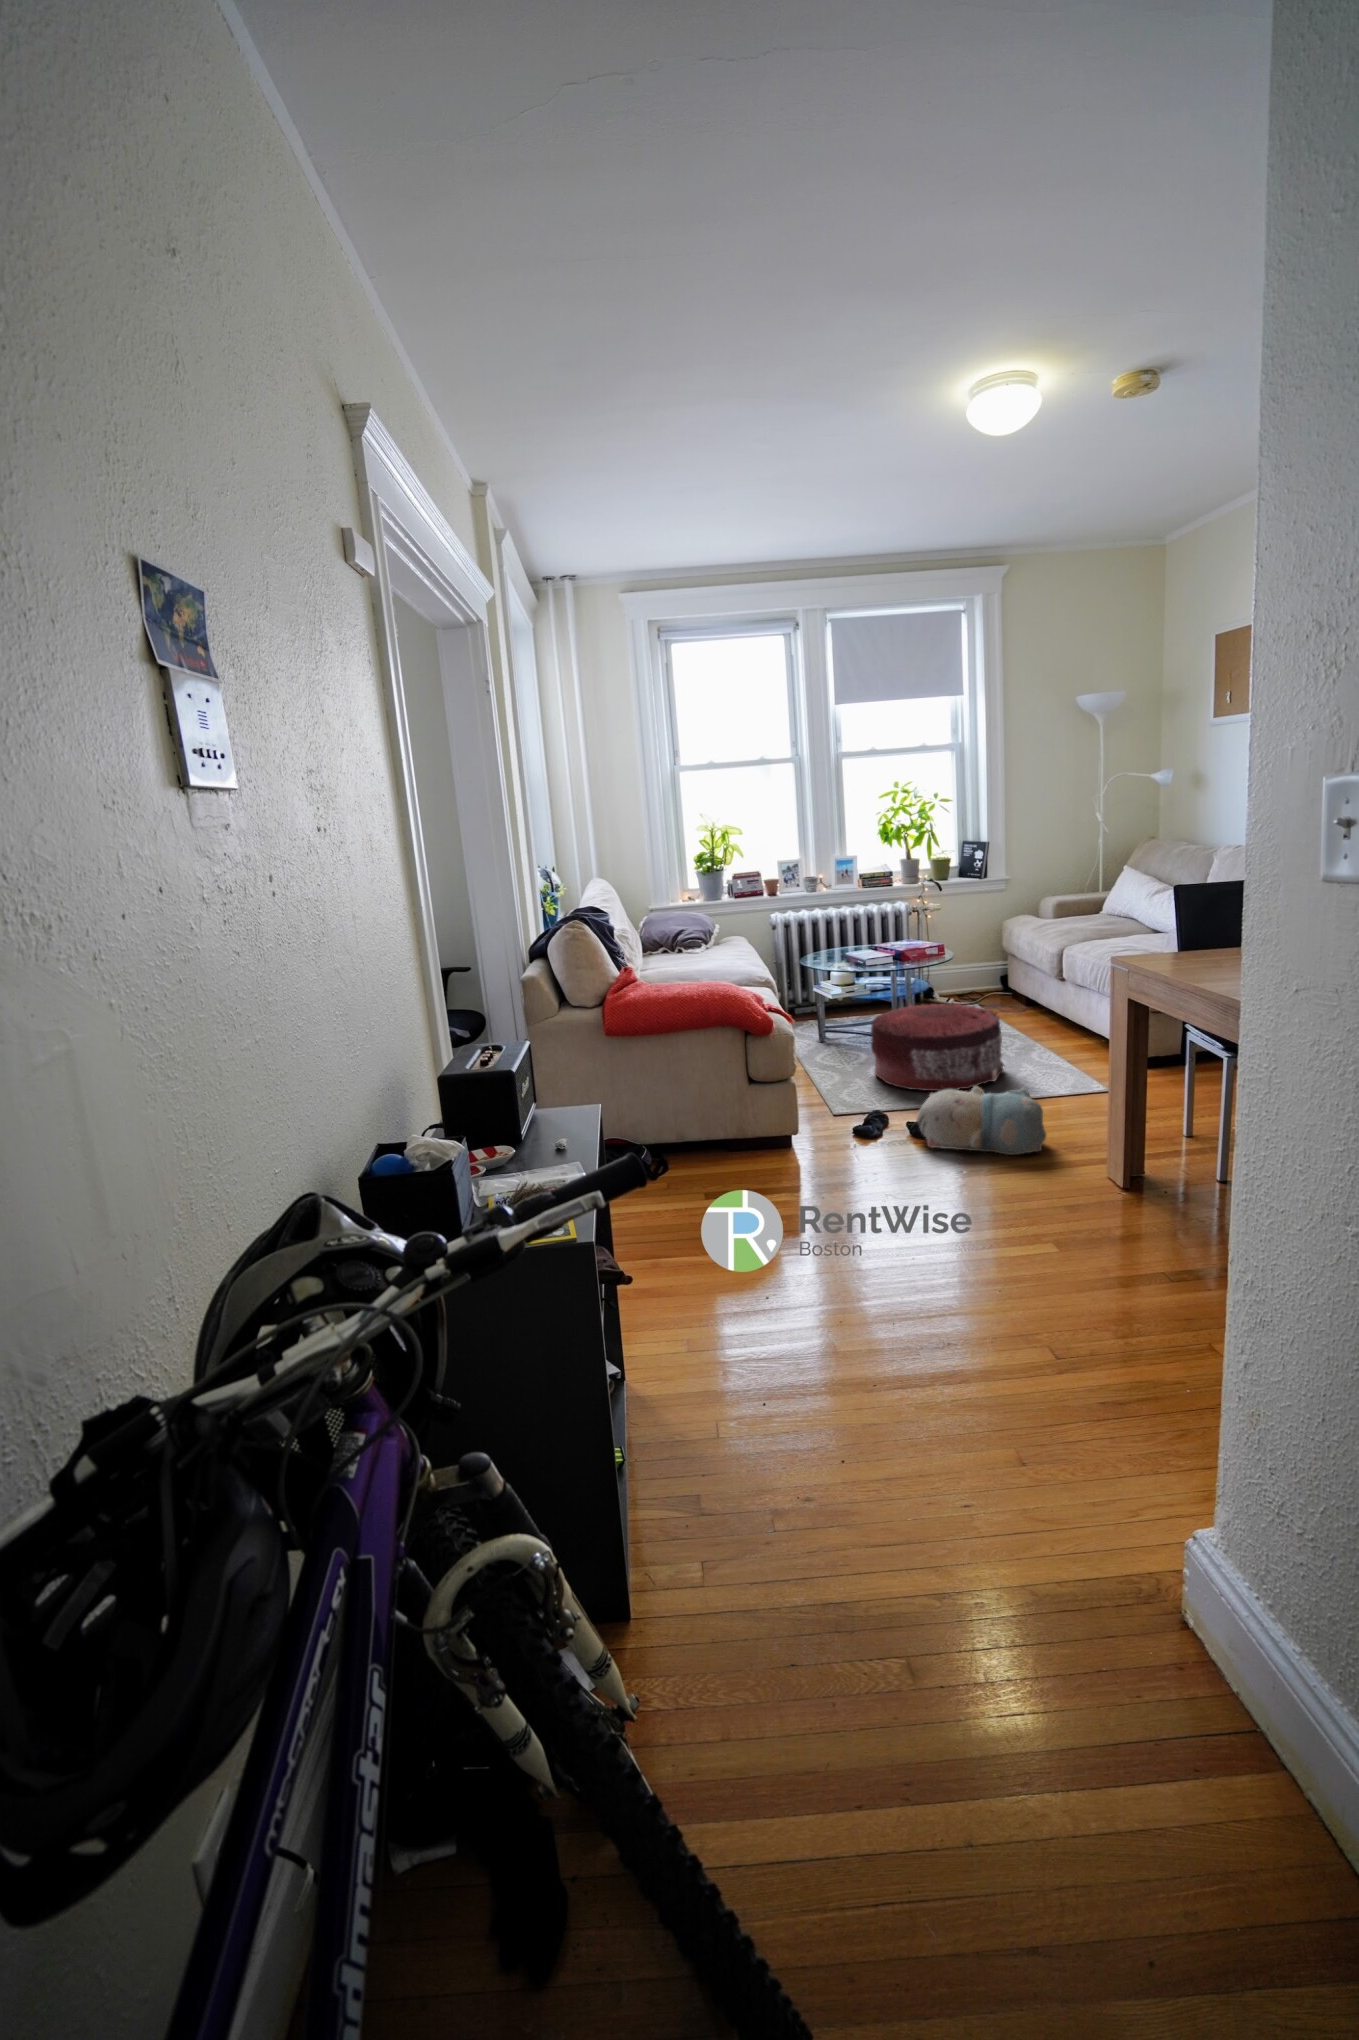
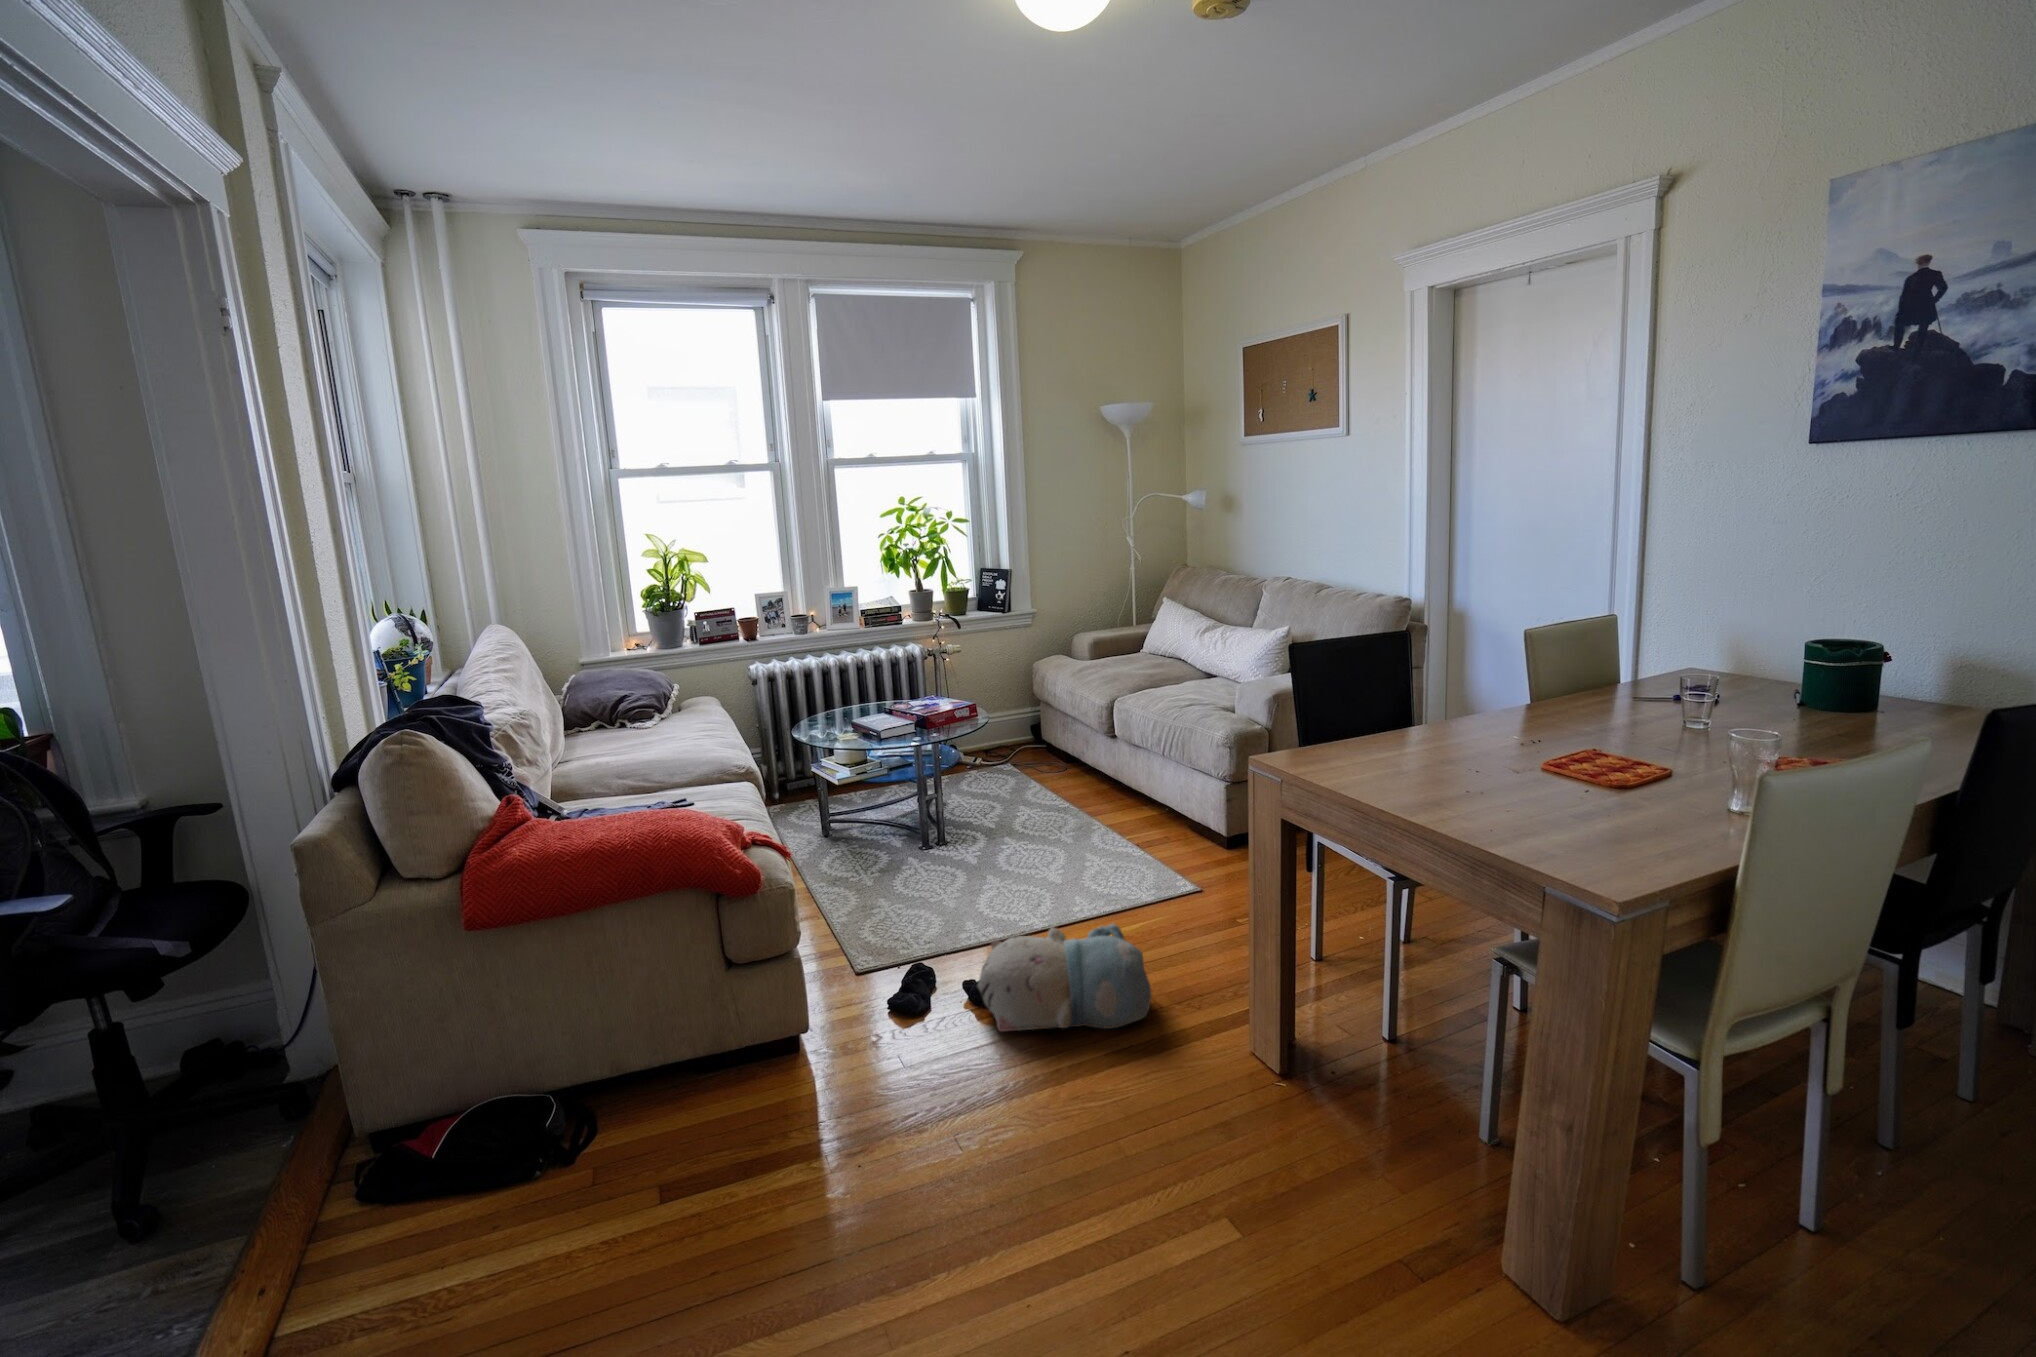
pouf: present [871,1003,1004,1091] -> none [896,783,1067,916]

